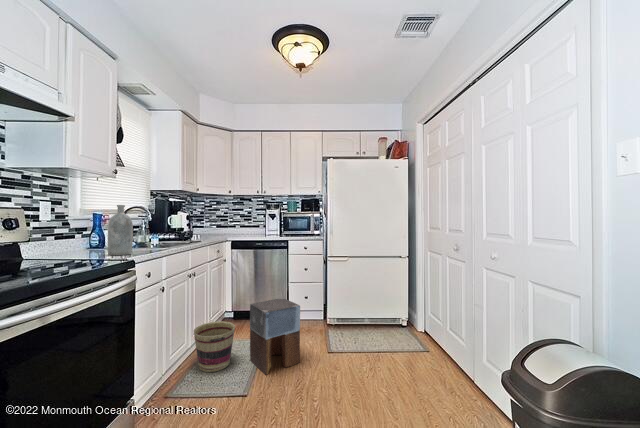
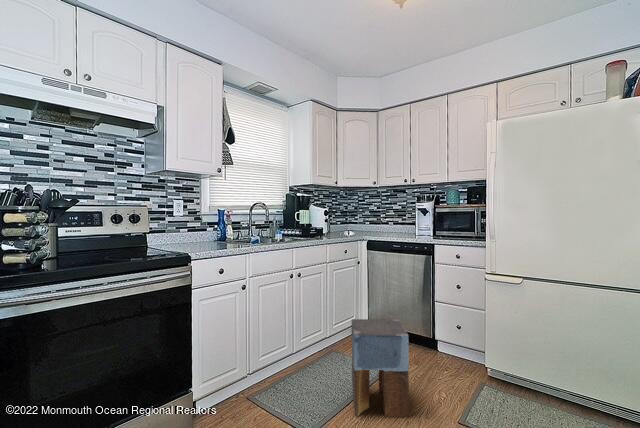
bottle: present [107,205,133,255] -> none [202,200,220,248]
basket: present [194,321,235,372] -> none [292,331,336,389]

